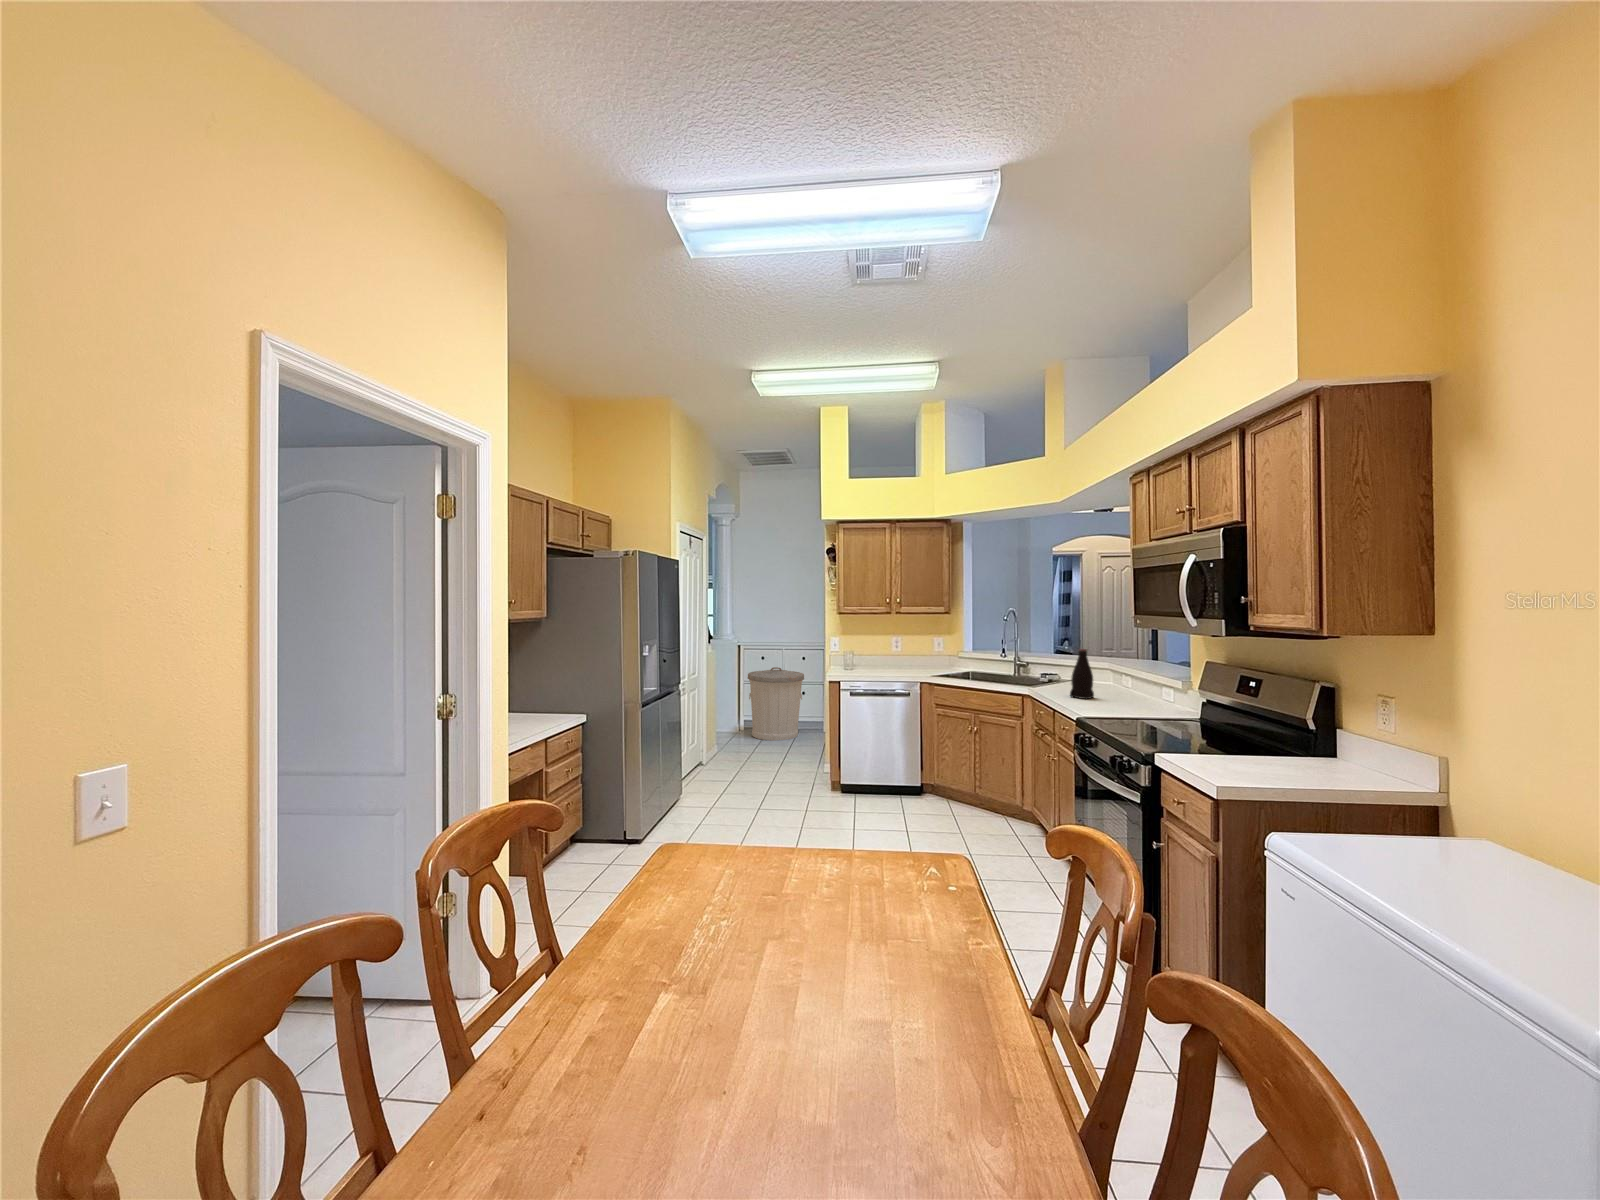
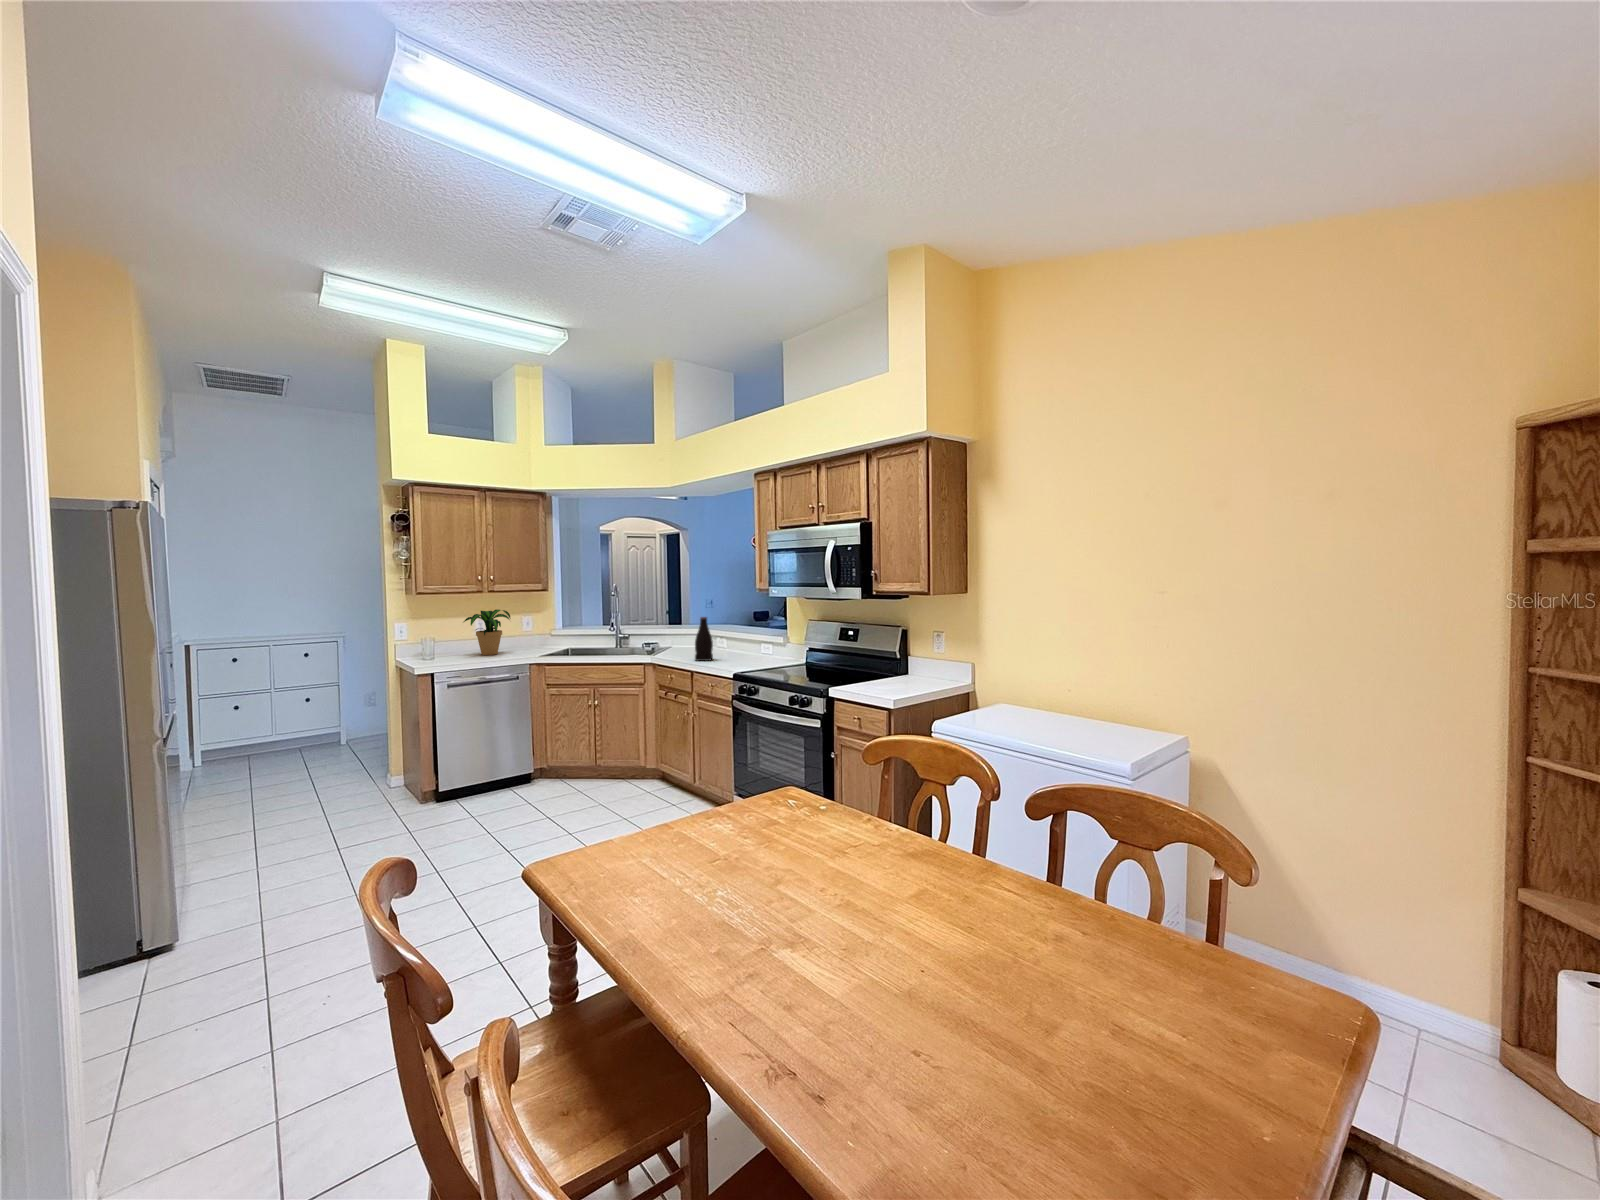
potted plant: none [878,630,918,669] -> present [464,610,511,655]
trash can: present [748,667,804,741] -> none [225,672,323,773]

